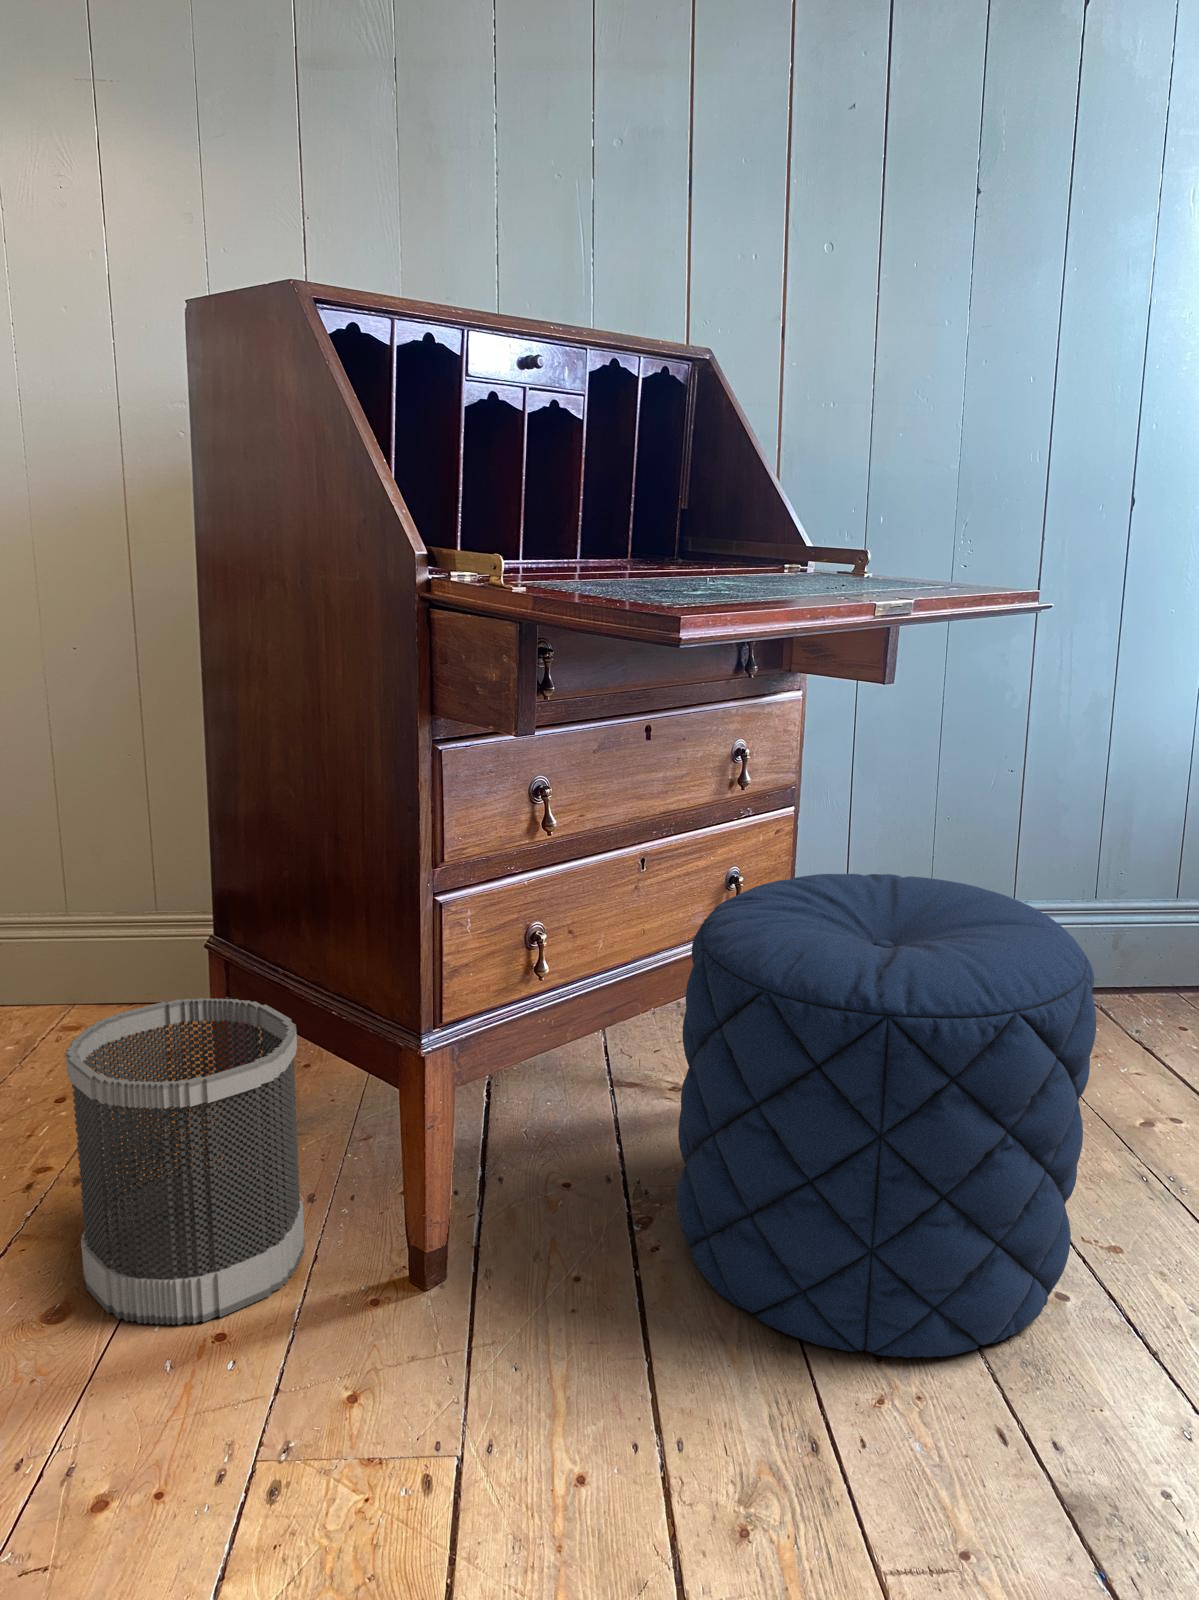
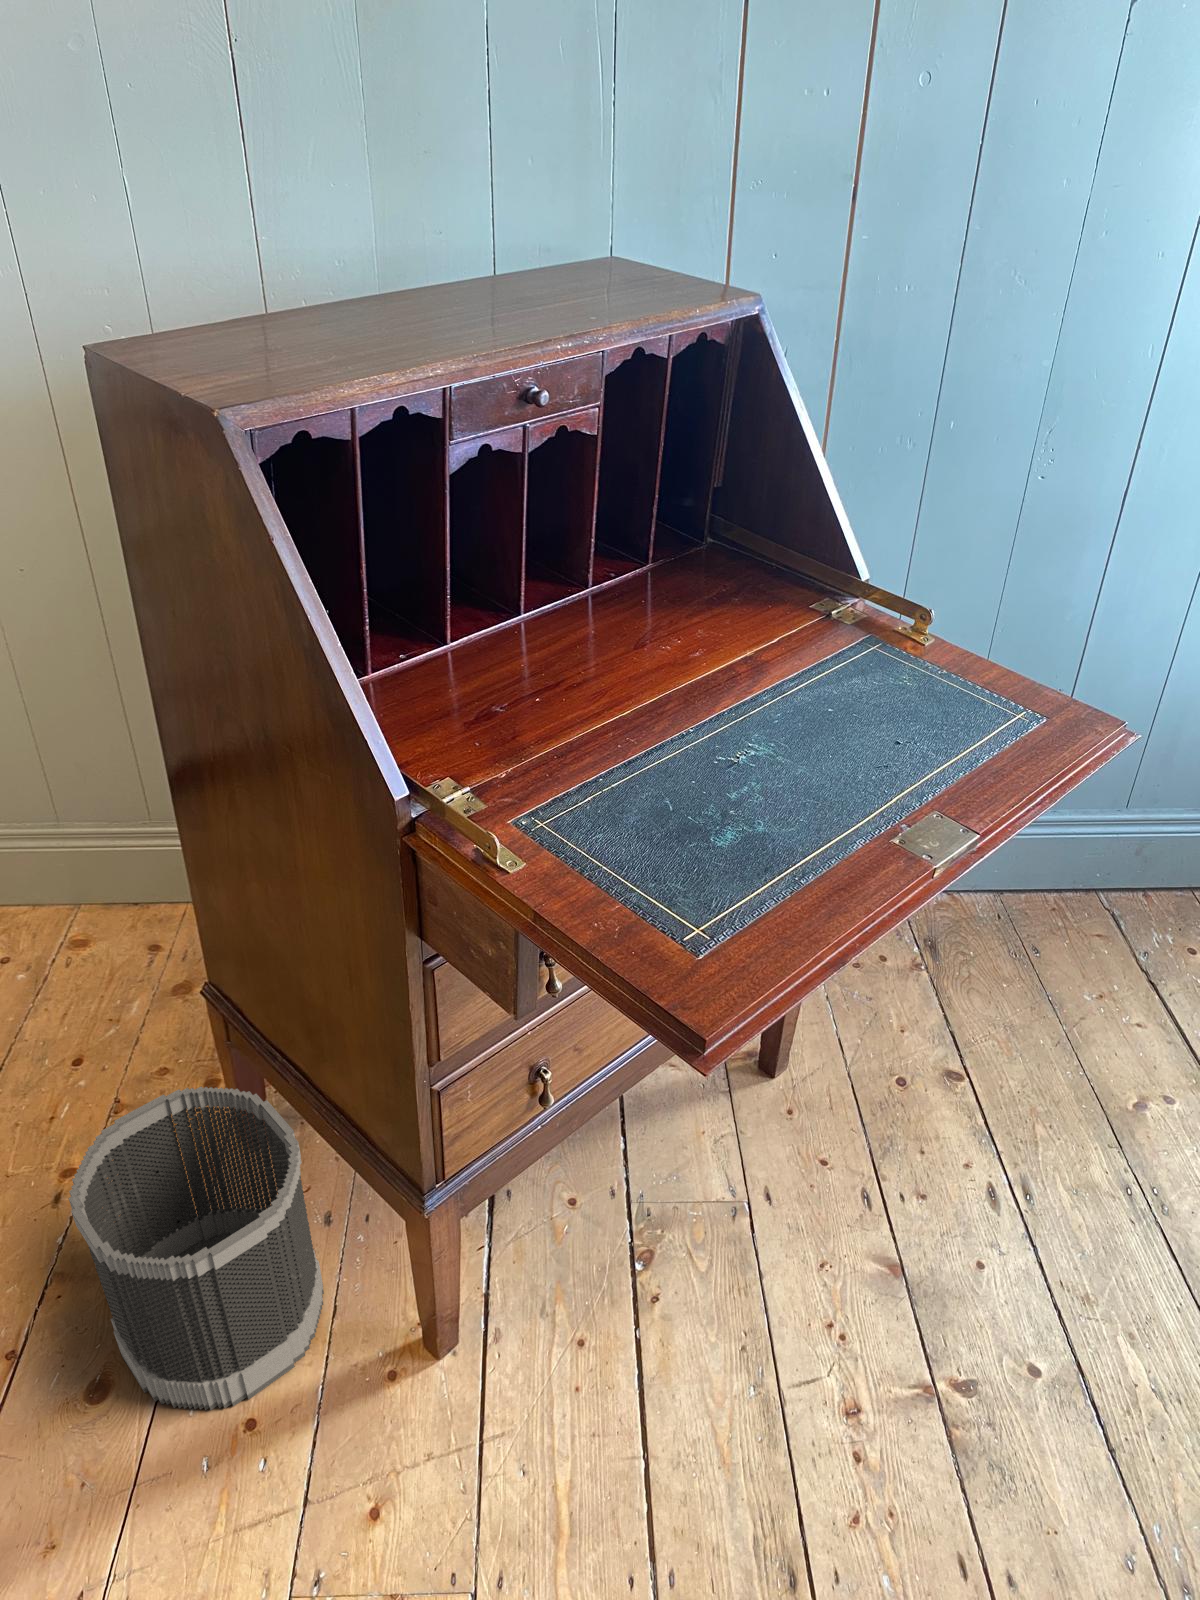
pouf: present [676,874,1096,1357] -> none [677,951,1117,1463]

